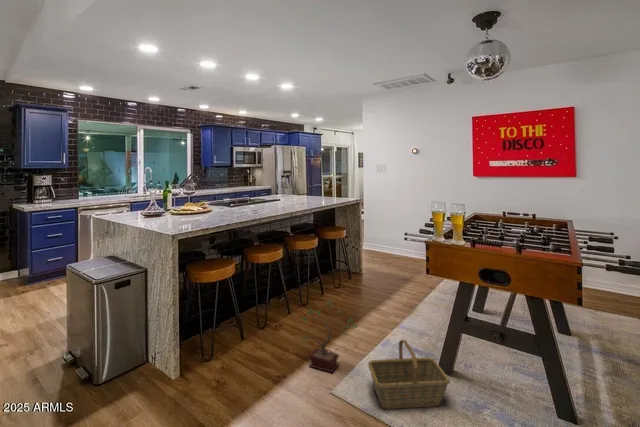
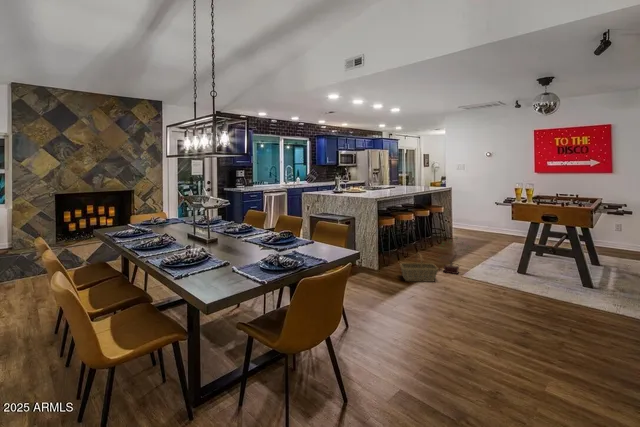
basket: present [368,340,450,409] -> present [400,253,438,282]

